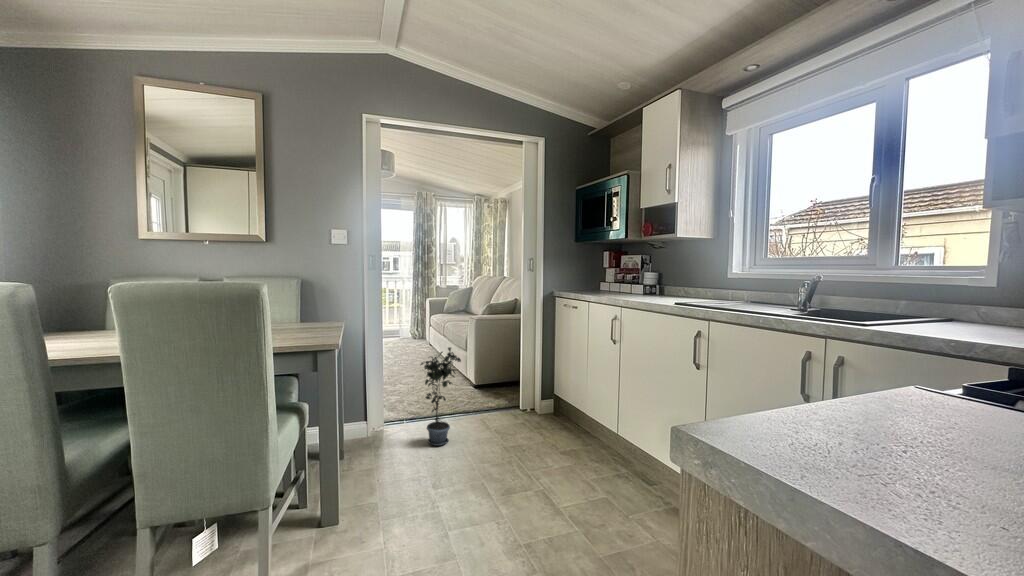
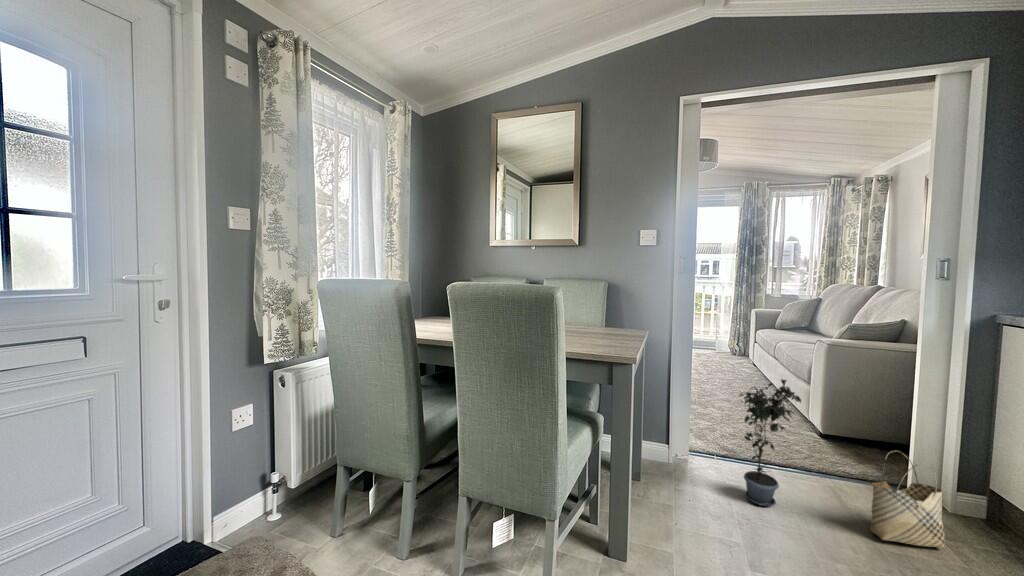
woven basket: none [502,382,537,442] -> present [870,450,945,548]

